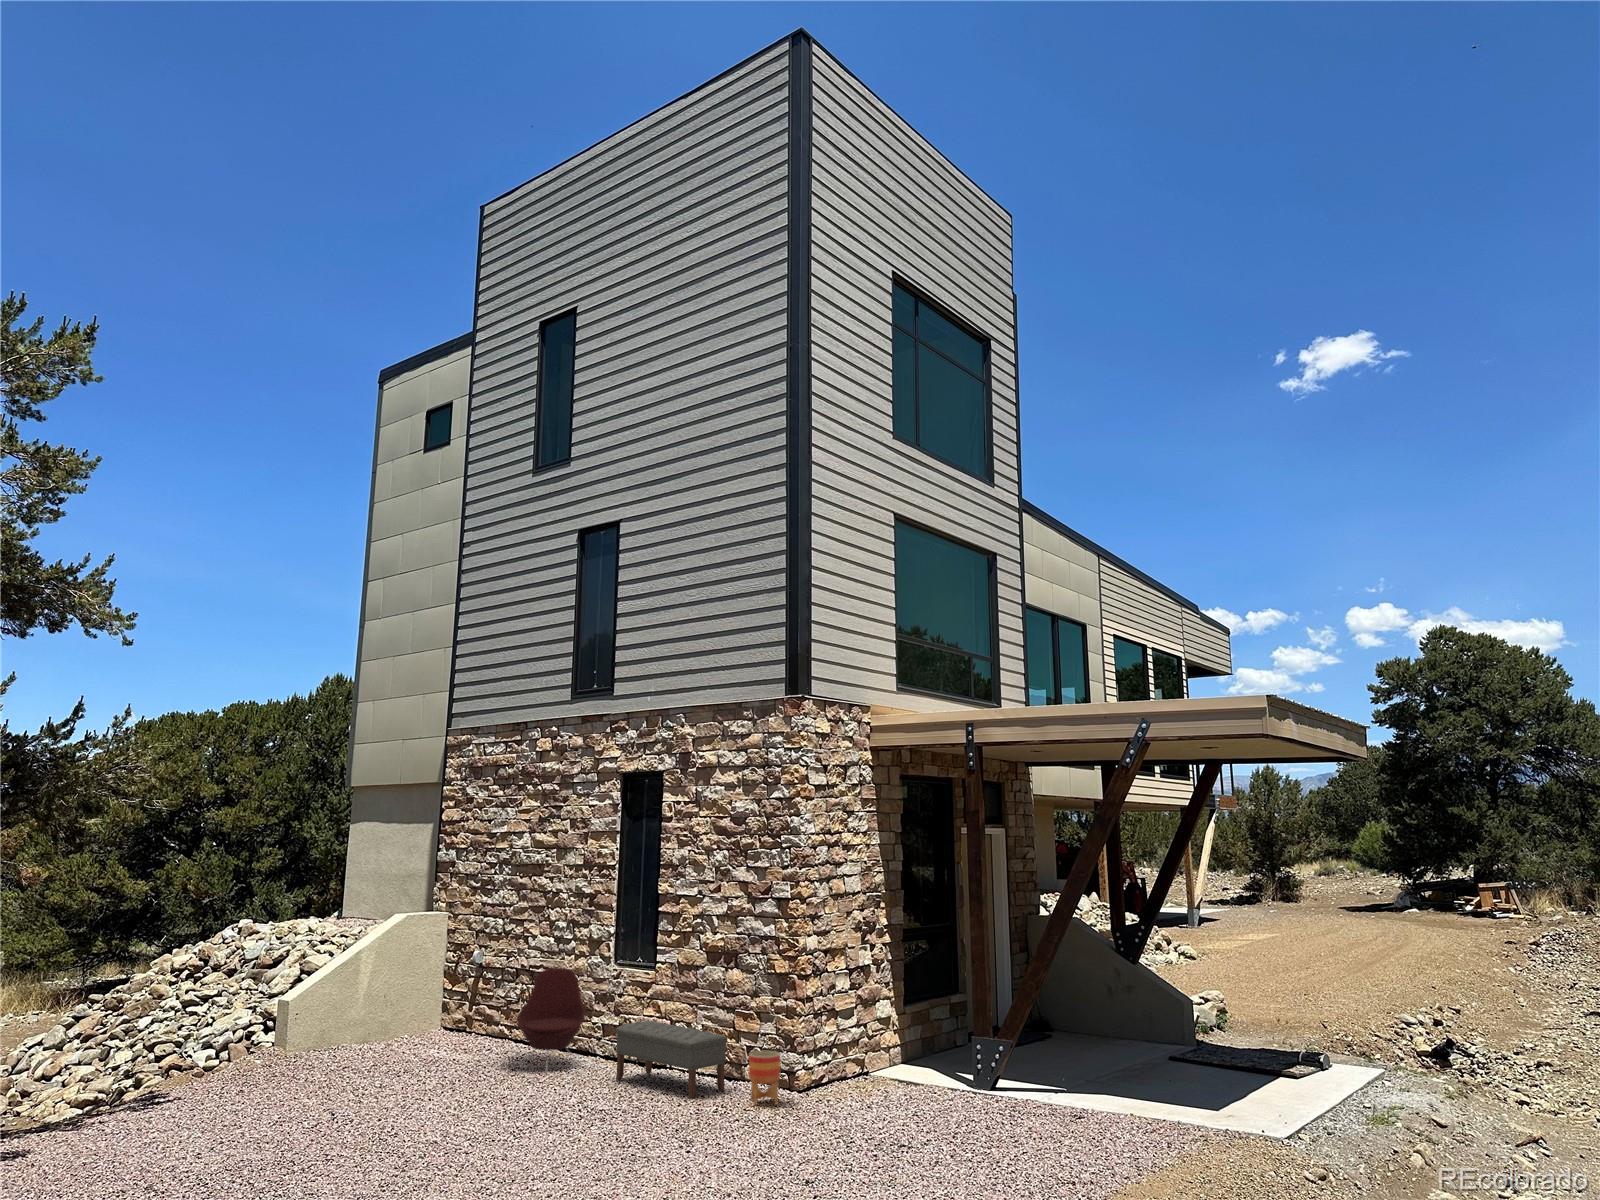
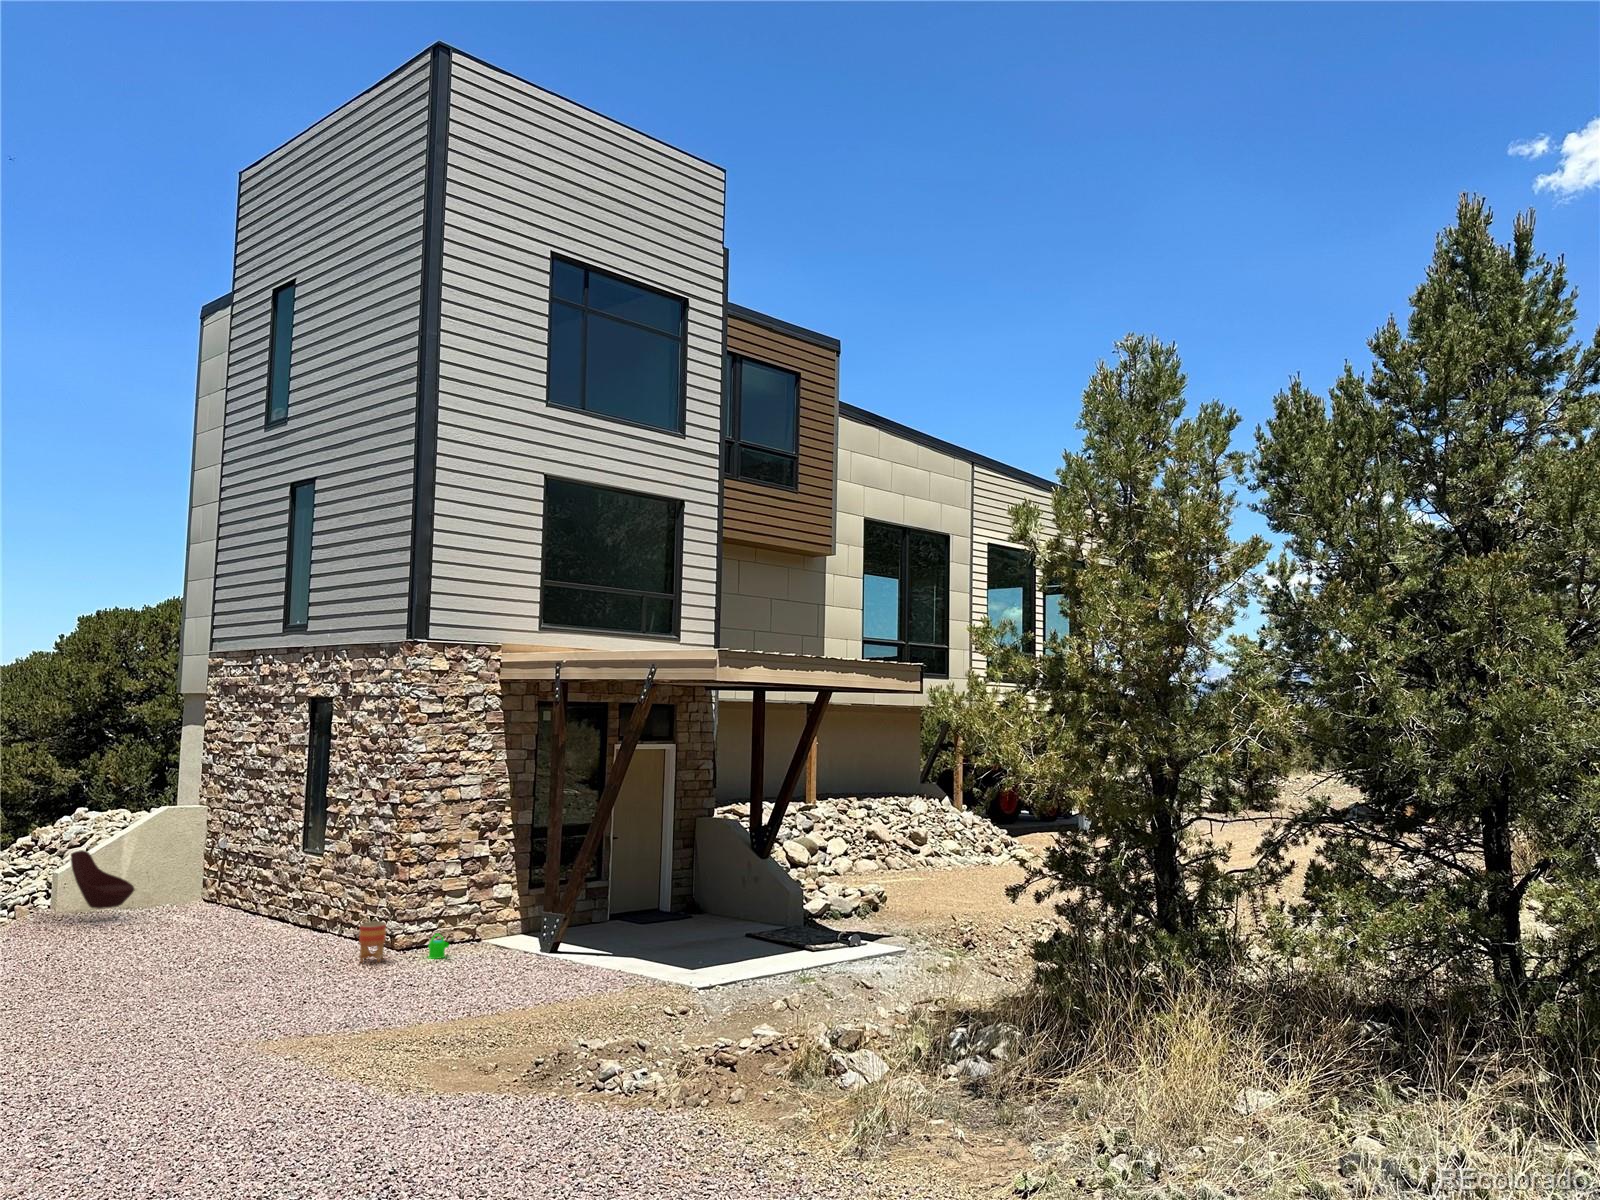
chair: present [517,968,586,1072] -> present [71,850,135,921]
bench: present [615,1021,727,1098] -> none [283,897,359,957]
watering can: none [823,1065,858,1099] -> present [428,933,449,959]

